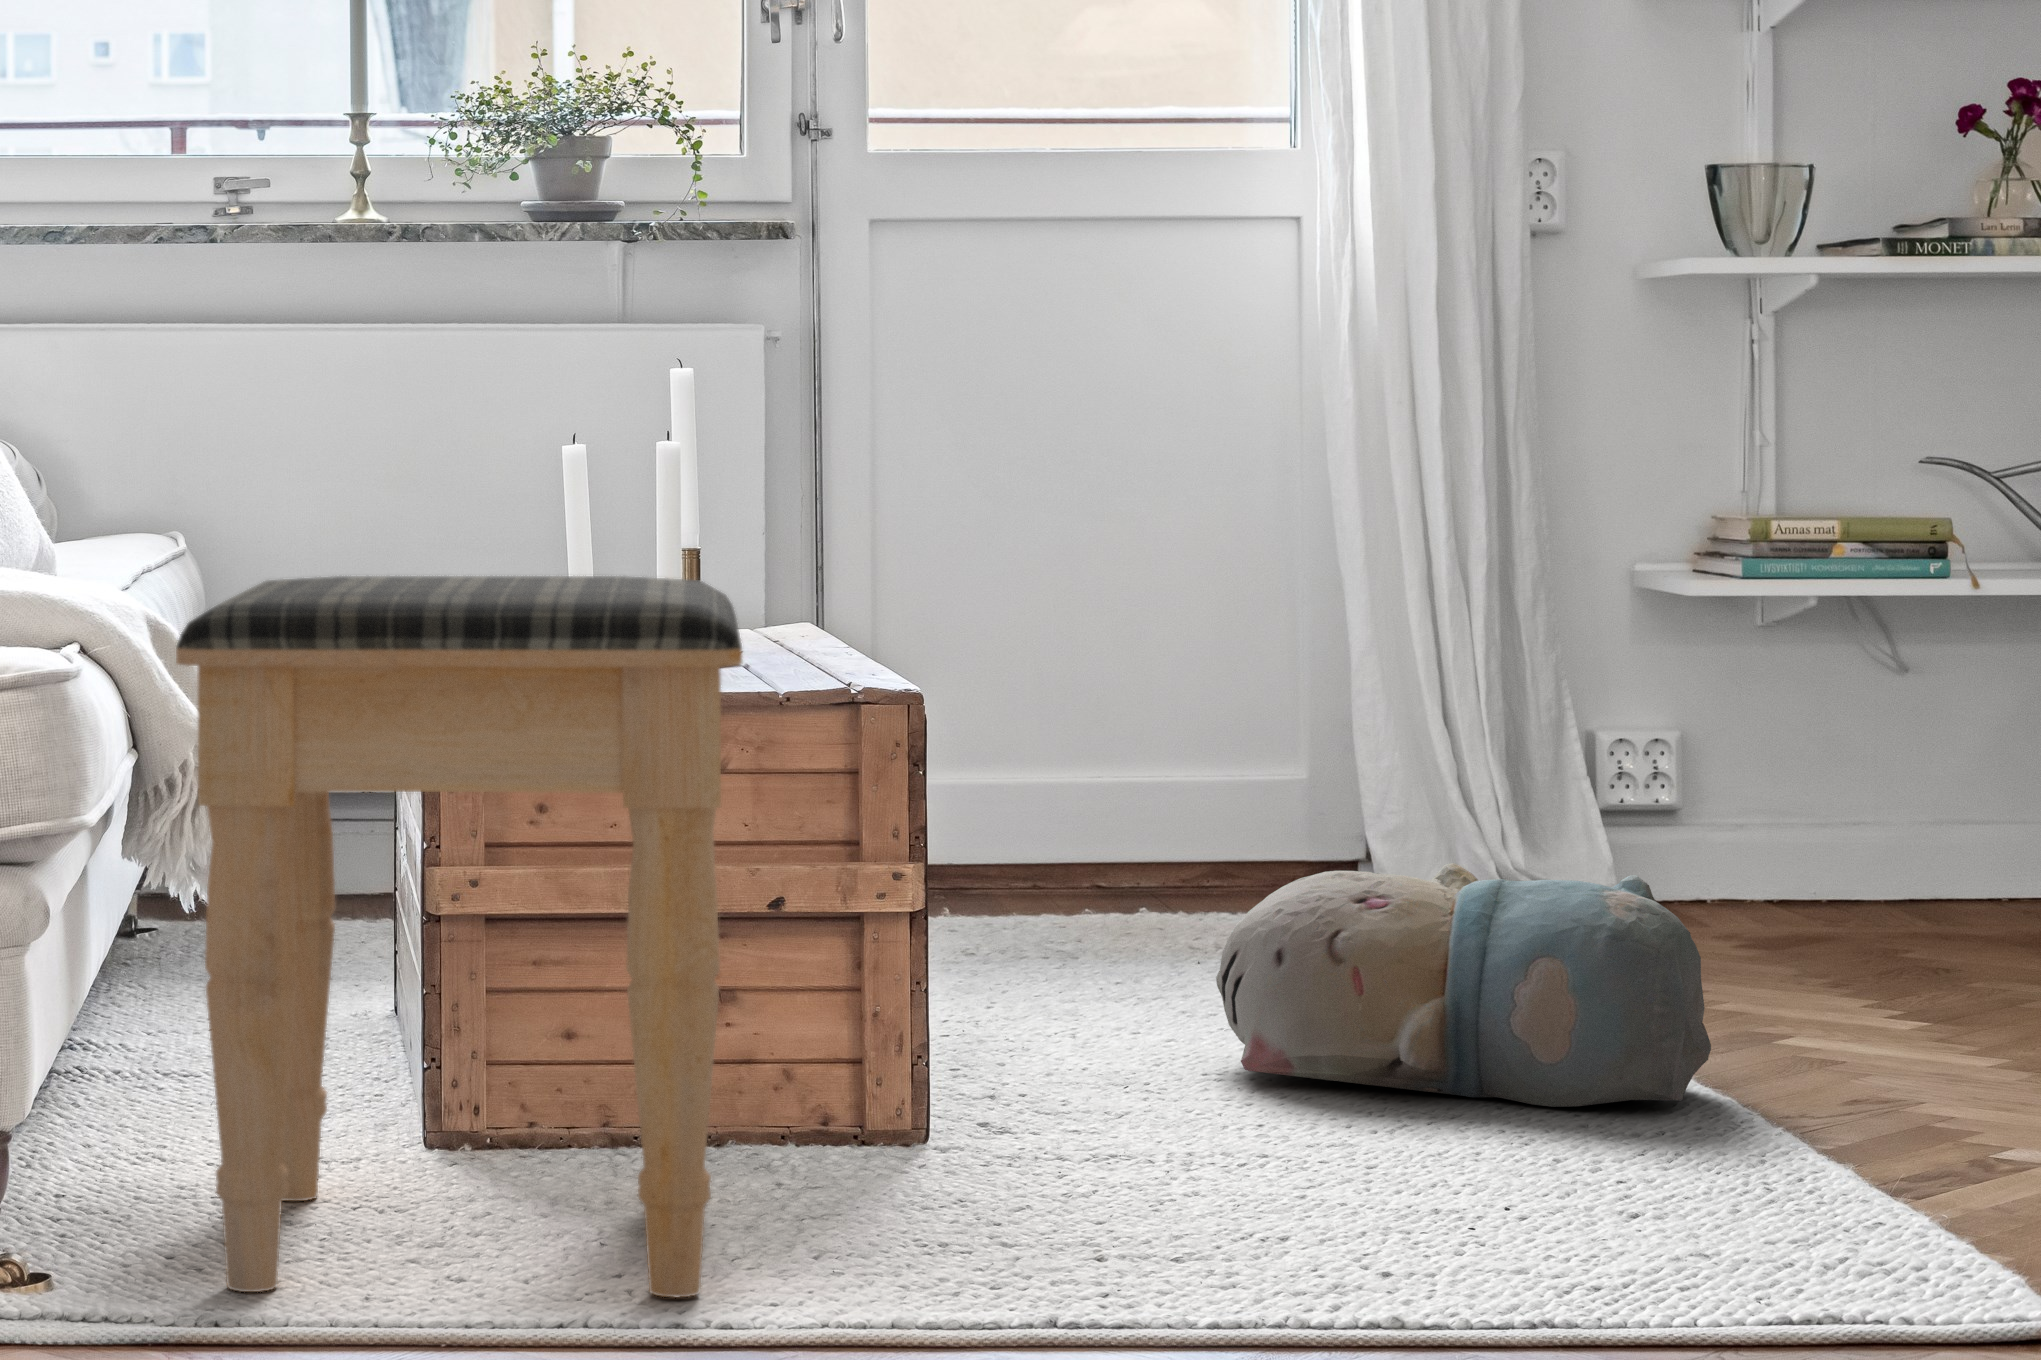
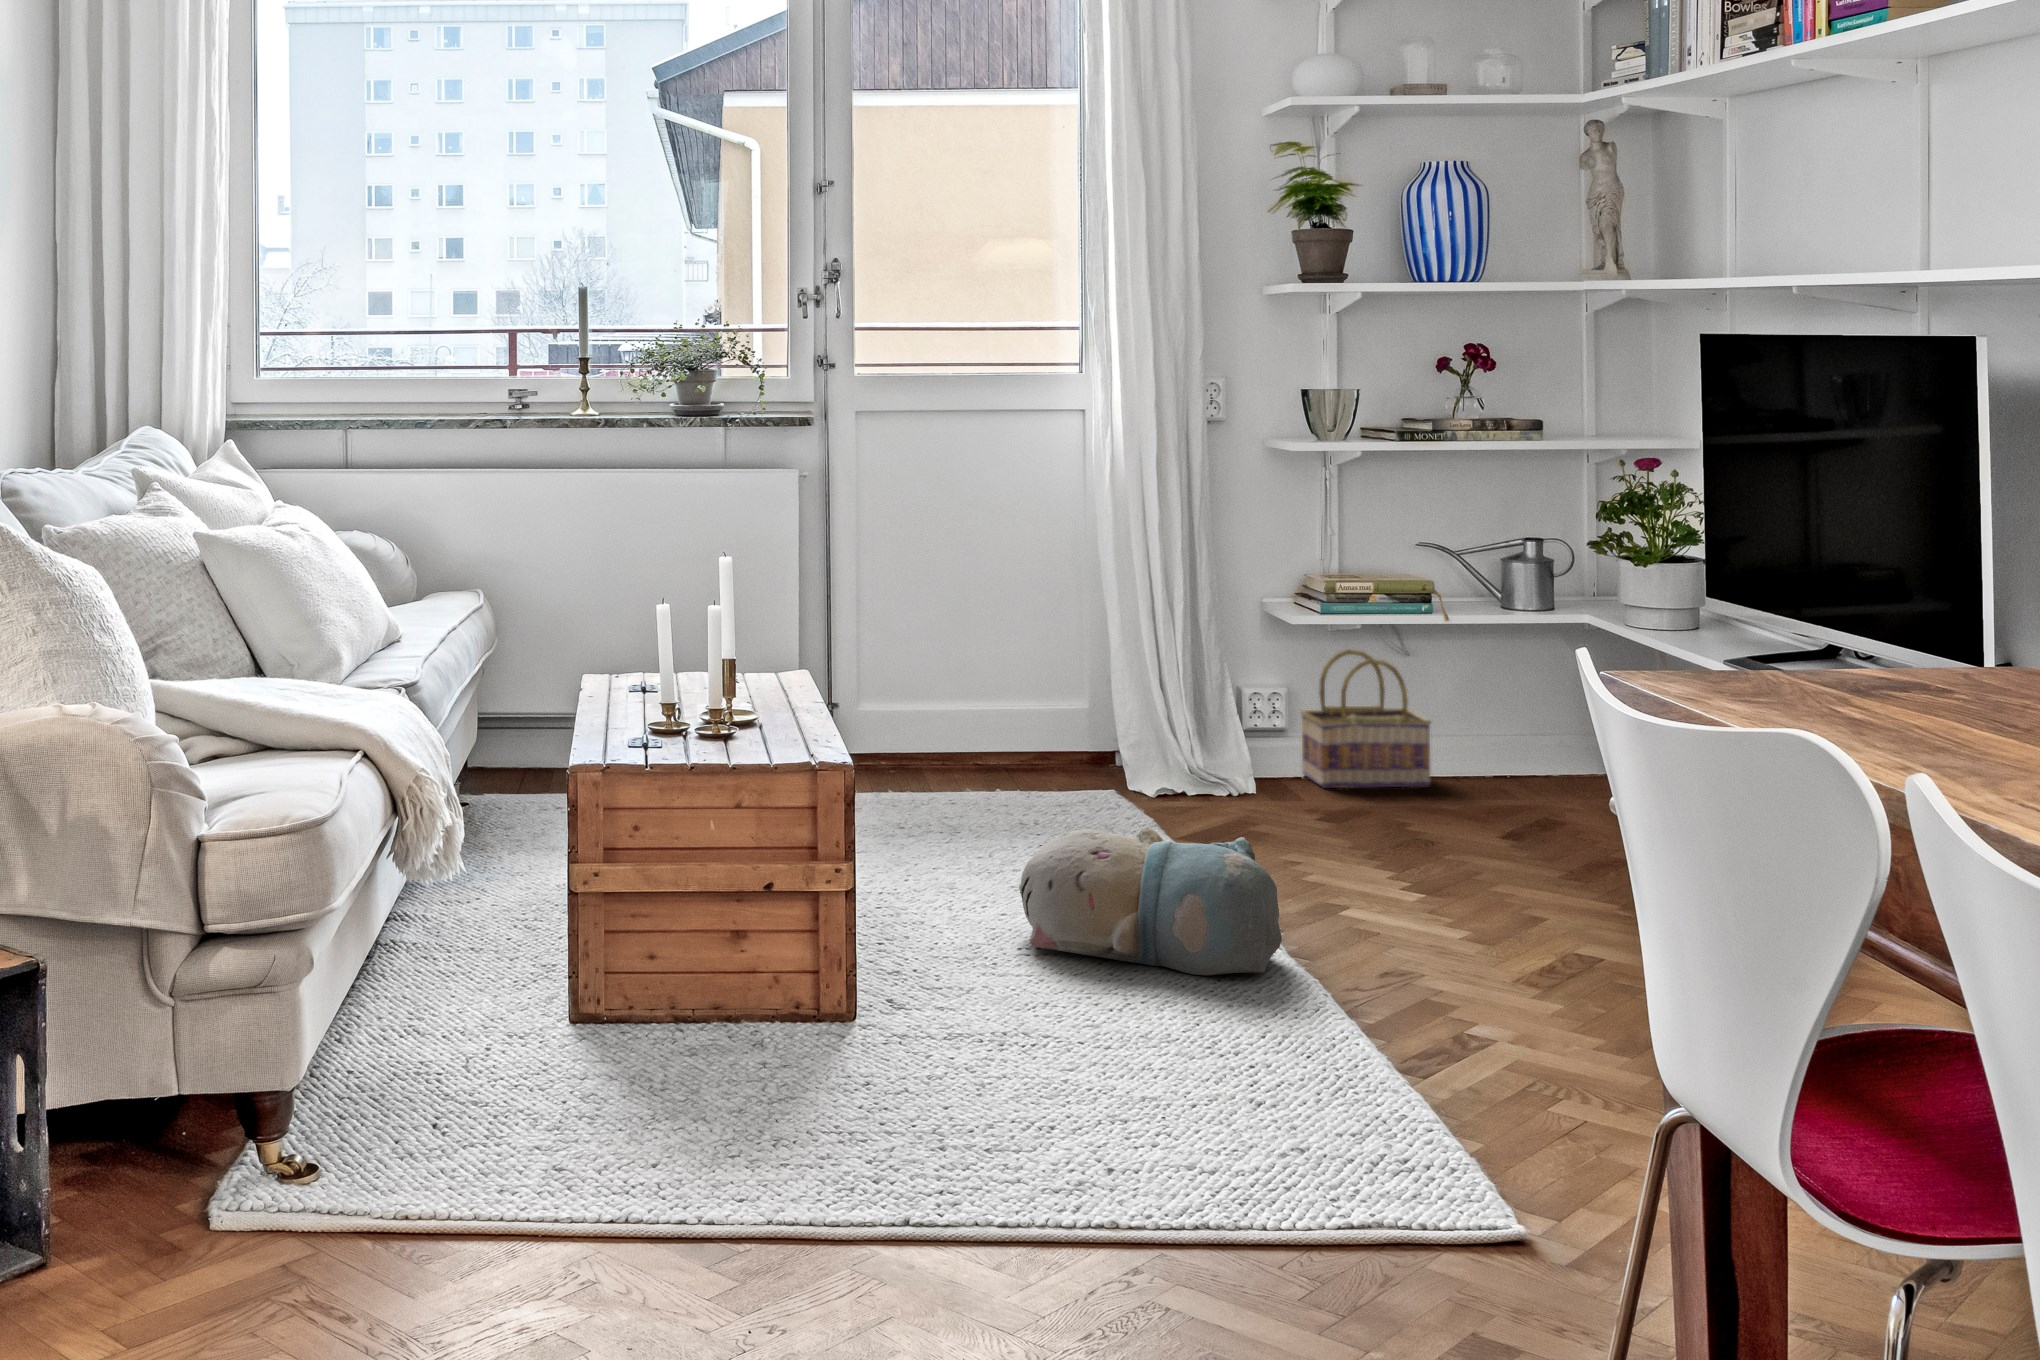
footstool: present [176,576,742,1297] -> none [430,720,744,1148]
basket: none [1701,653,1949,902] -> present [1300,649,1431,788]

